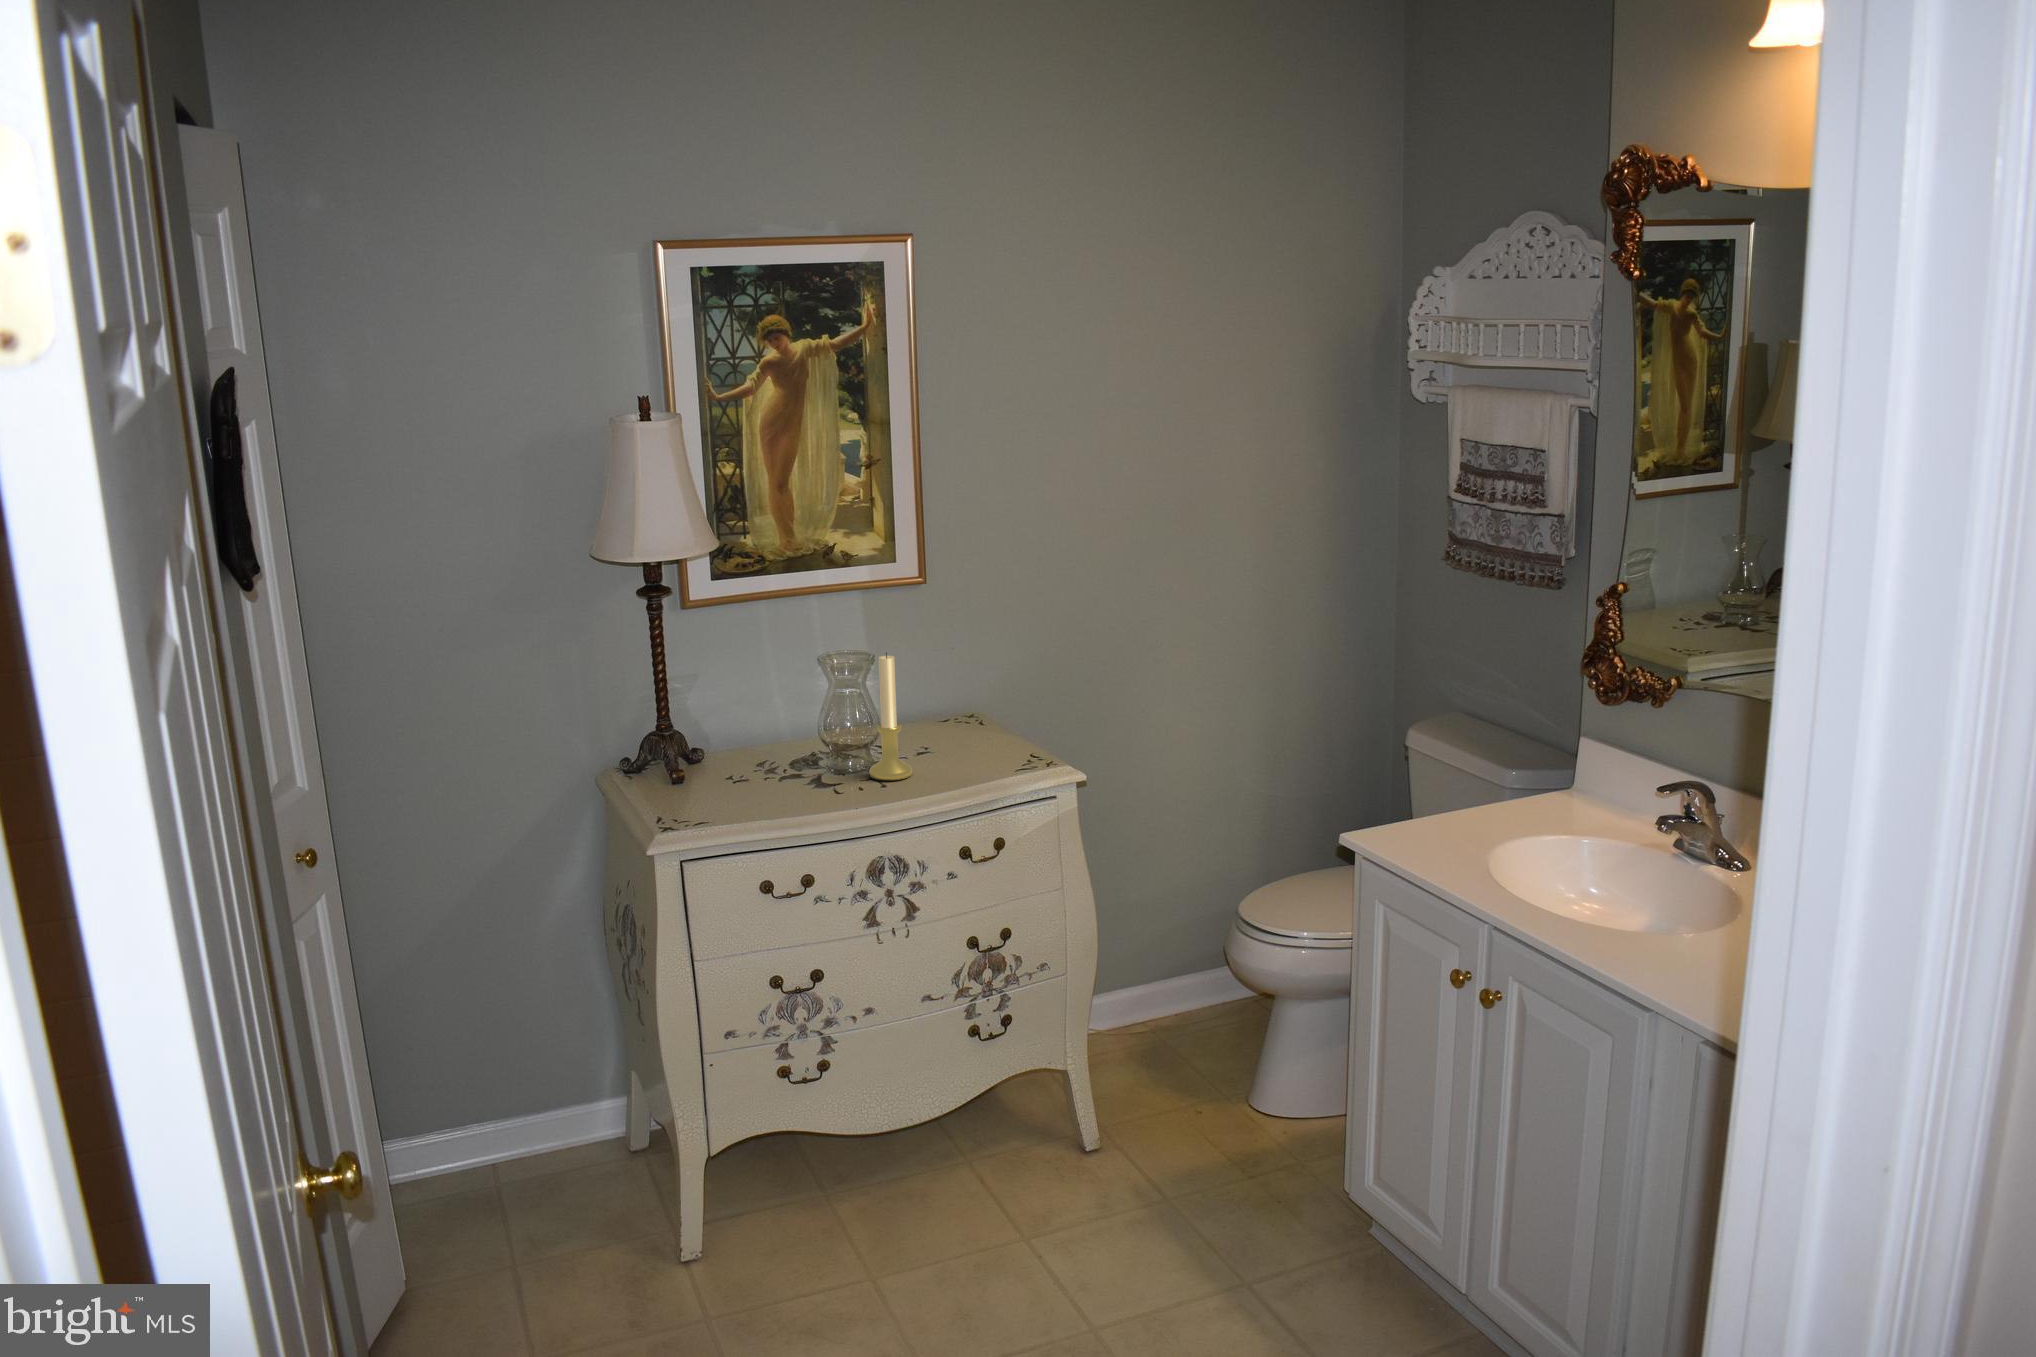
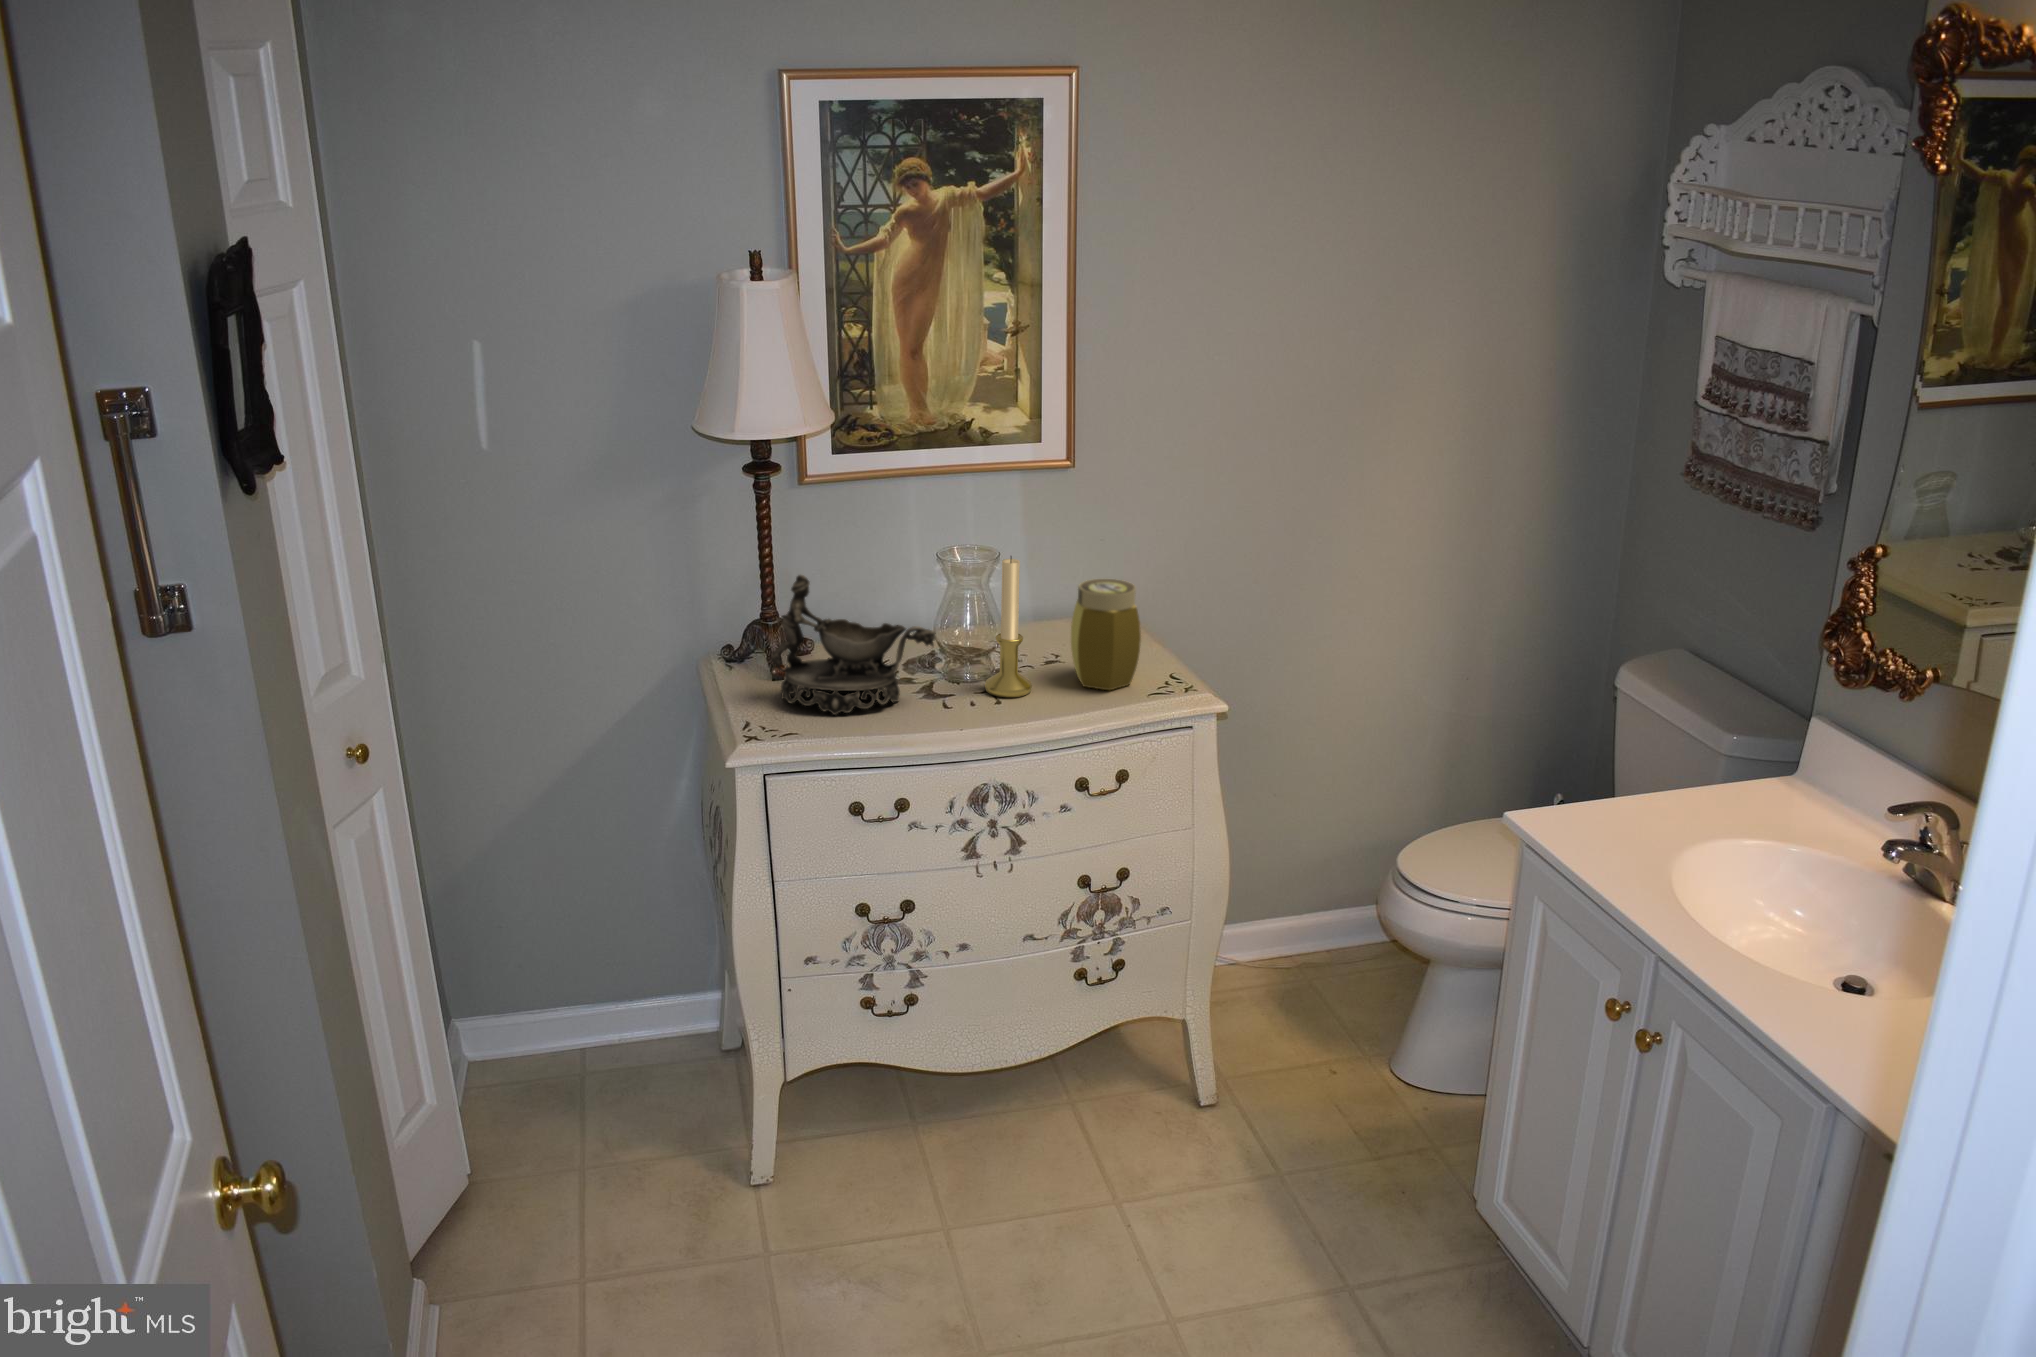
jar: none [942,671,1006,769] -> present [1071,579,1141,690]
decorative bowl: none [673,680,824,806] -> present [771,575,935,715]

